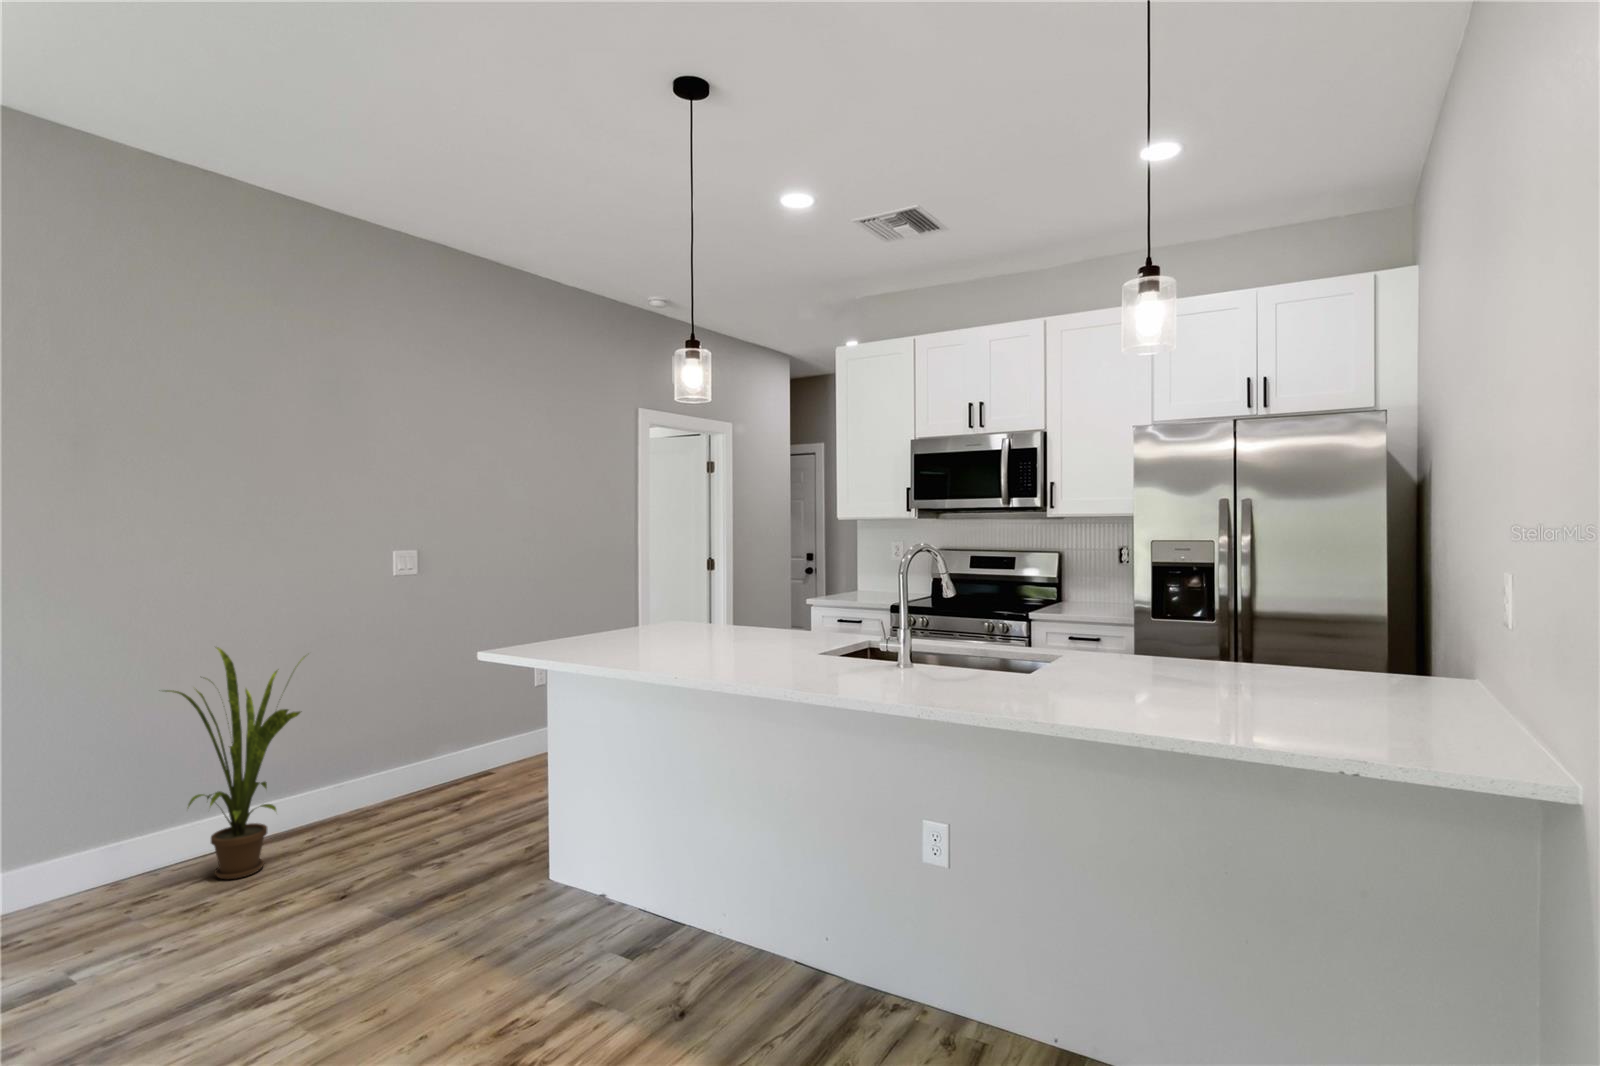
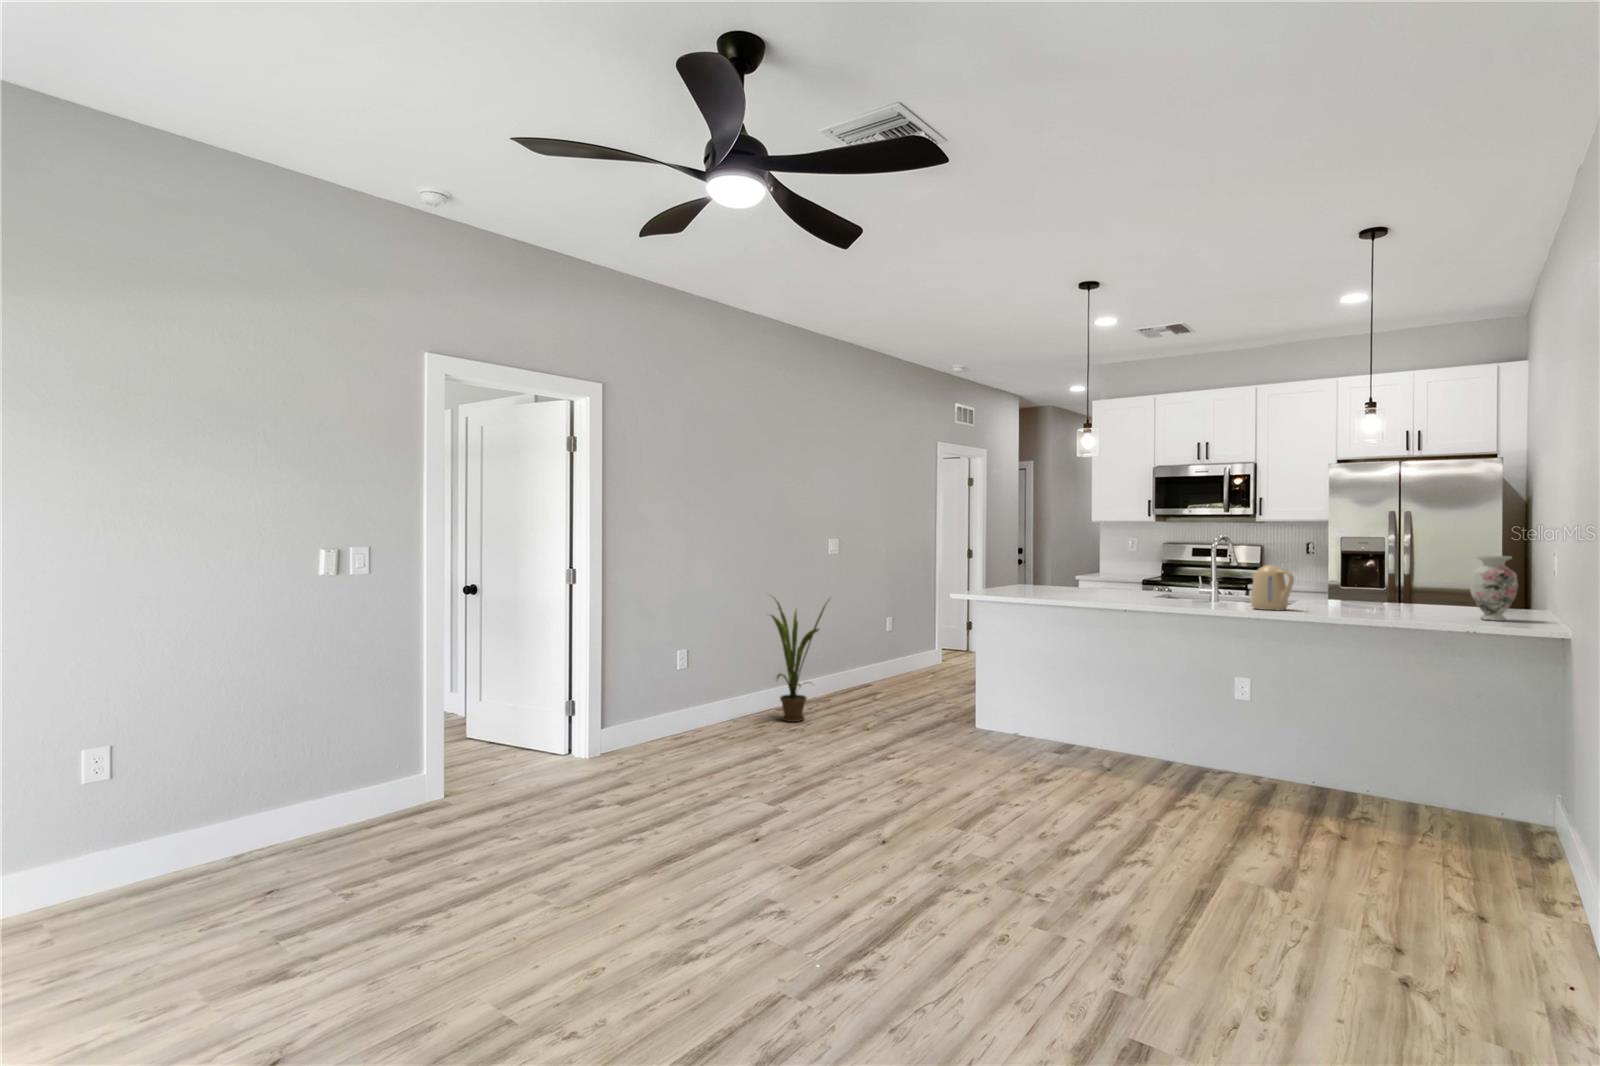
vase: none [1344,584,1446,733] -> present [1469,555,1518,621]
kettle: none [946,600,1016,692] -> present [1251,565,1294,610]

